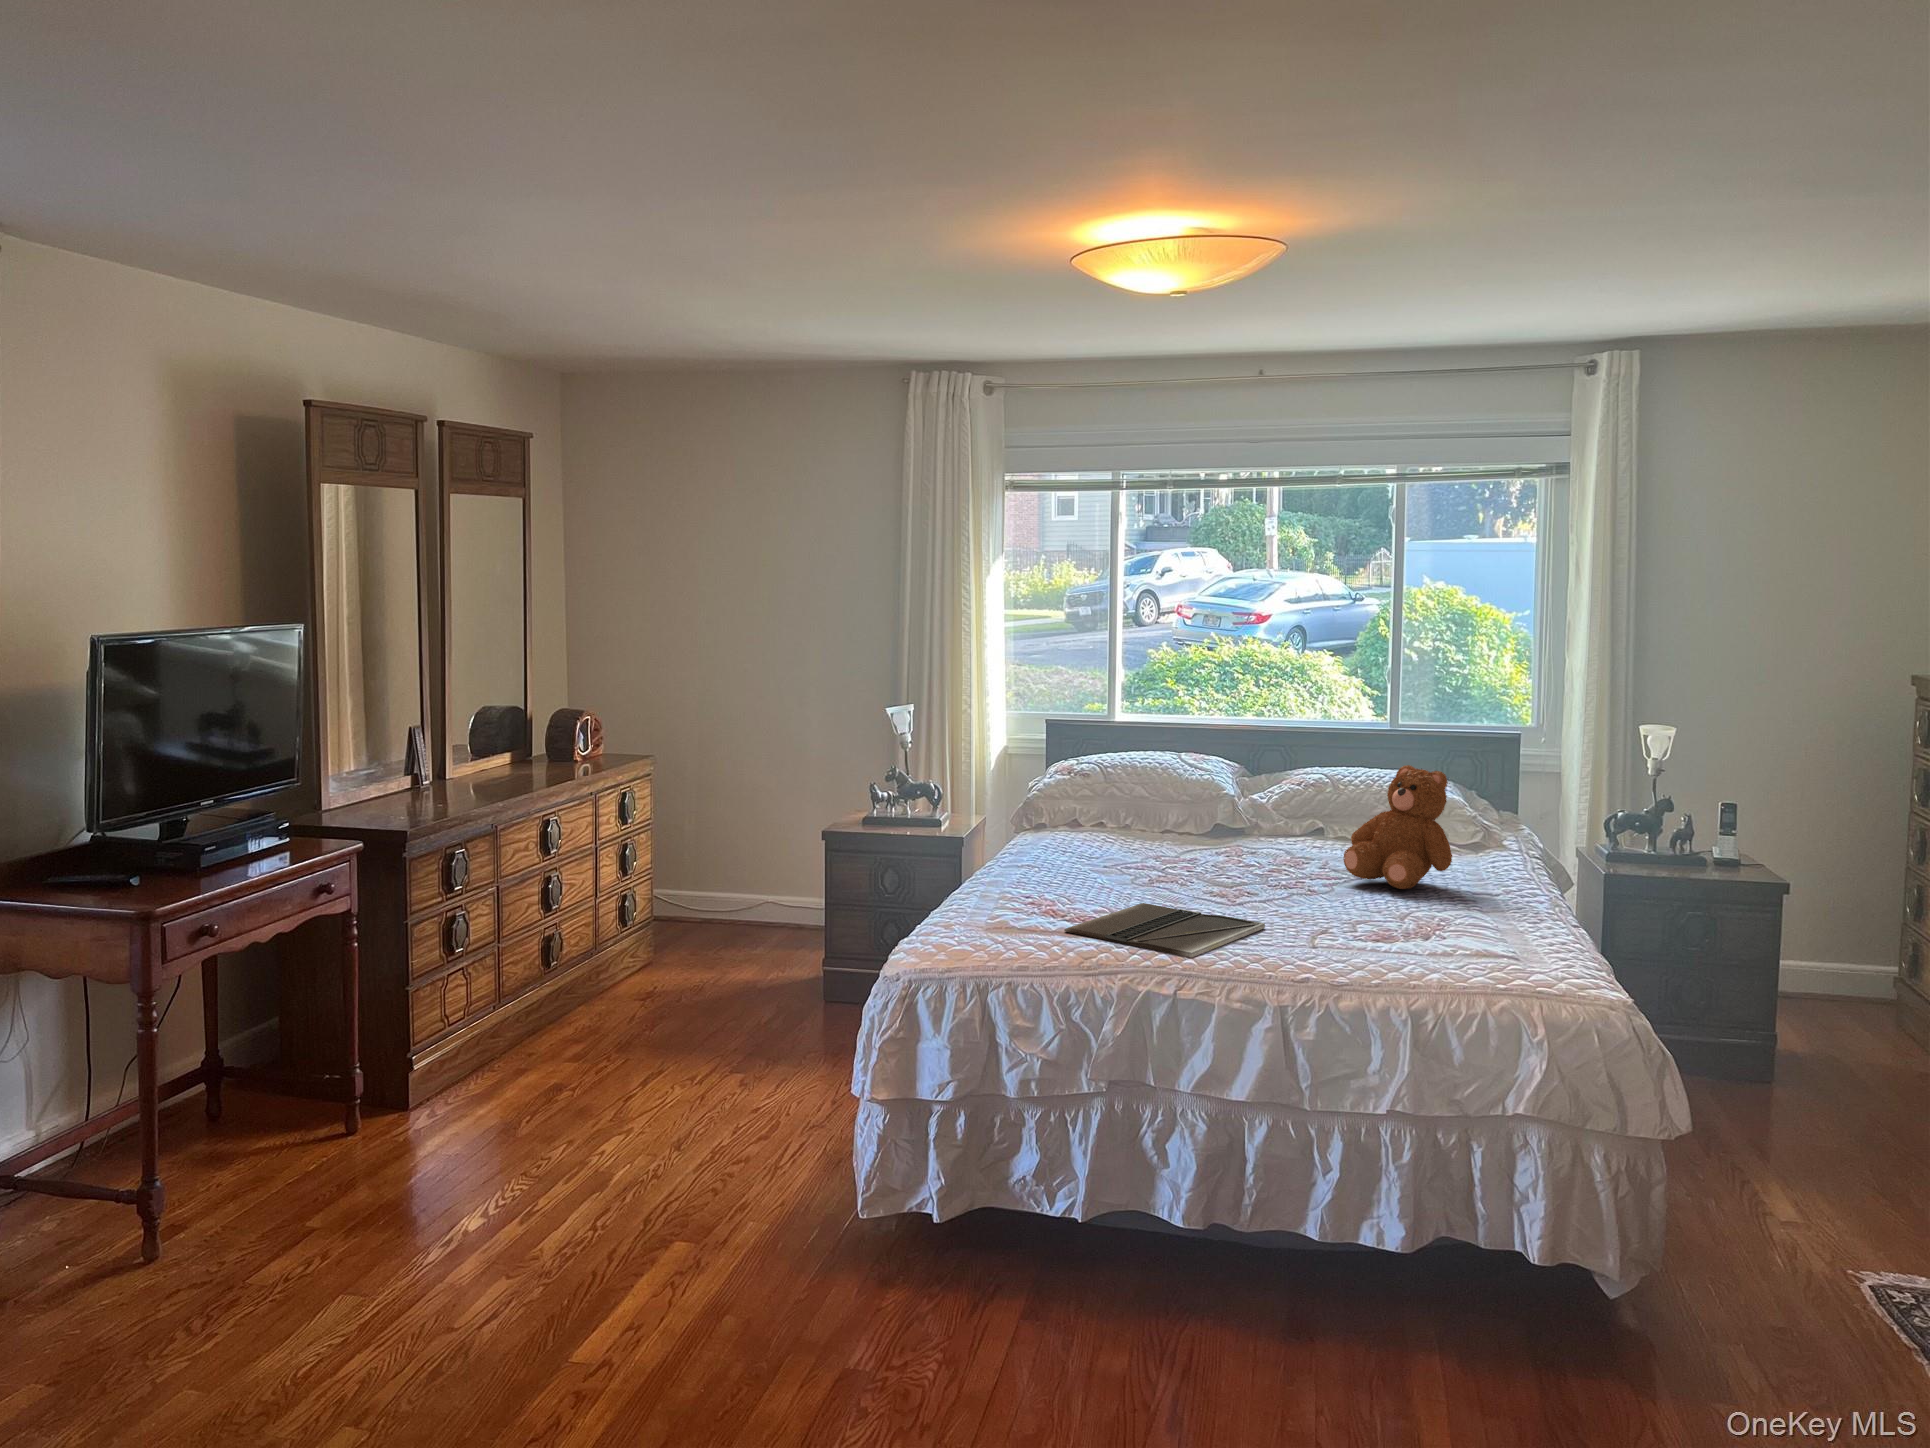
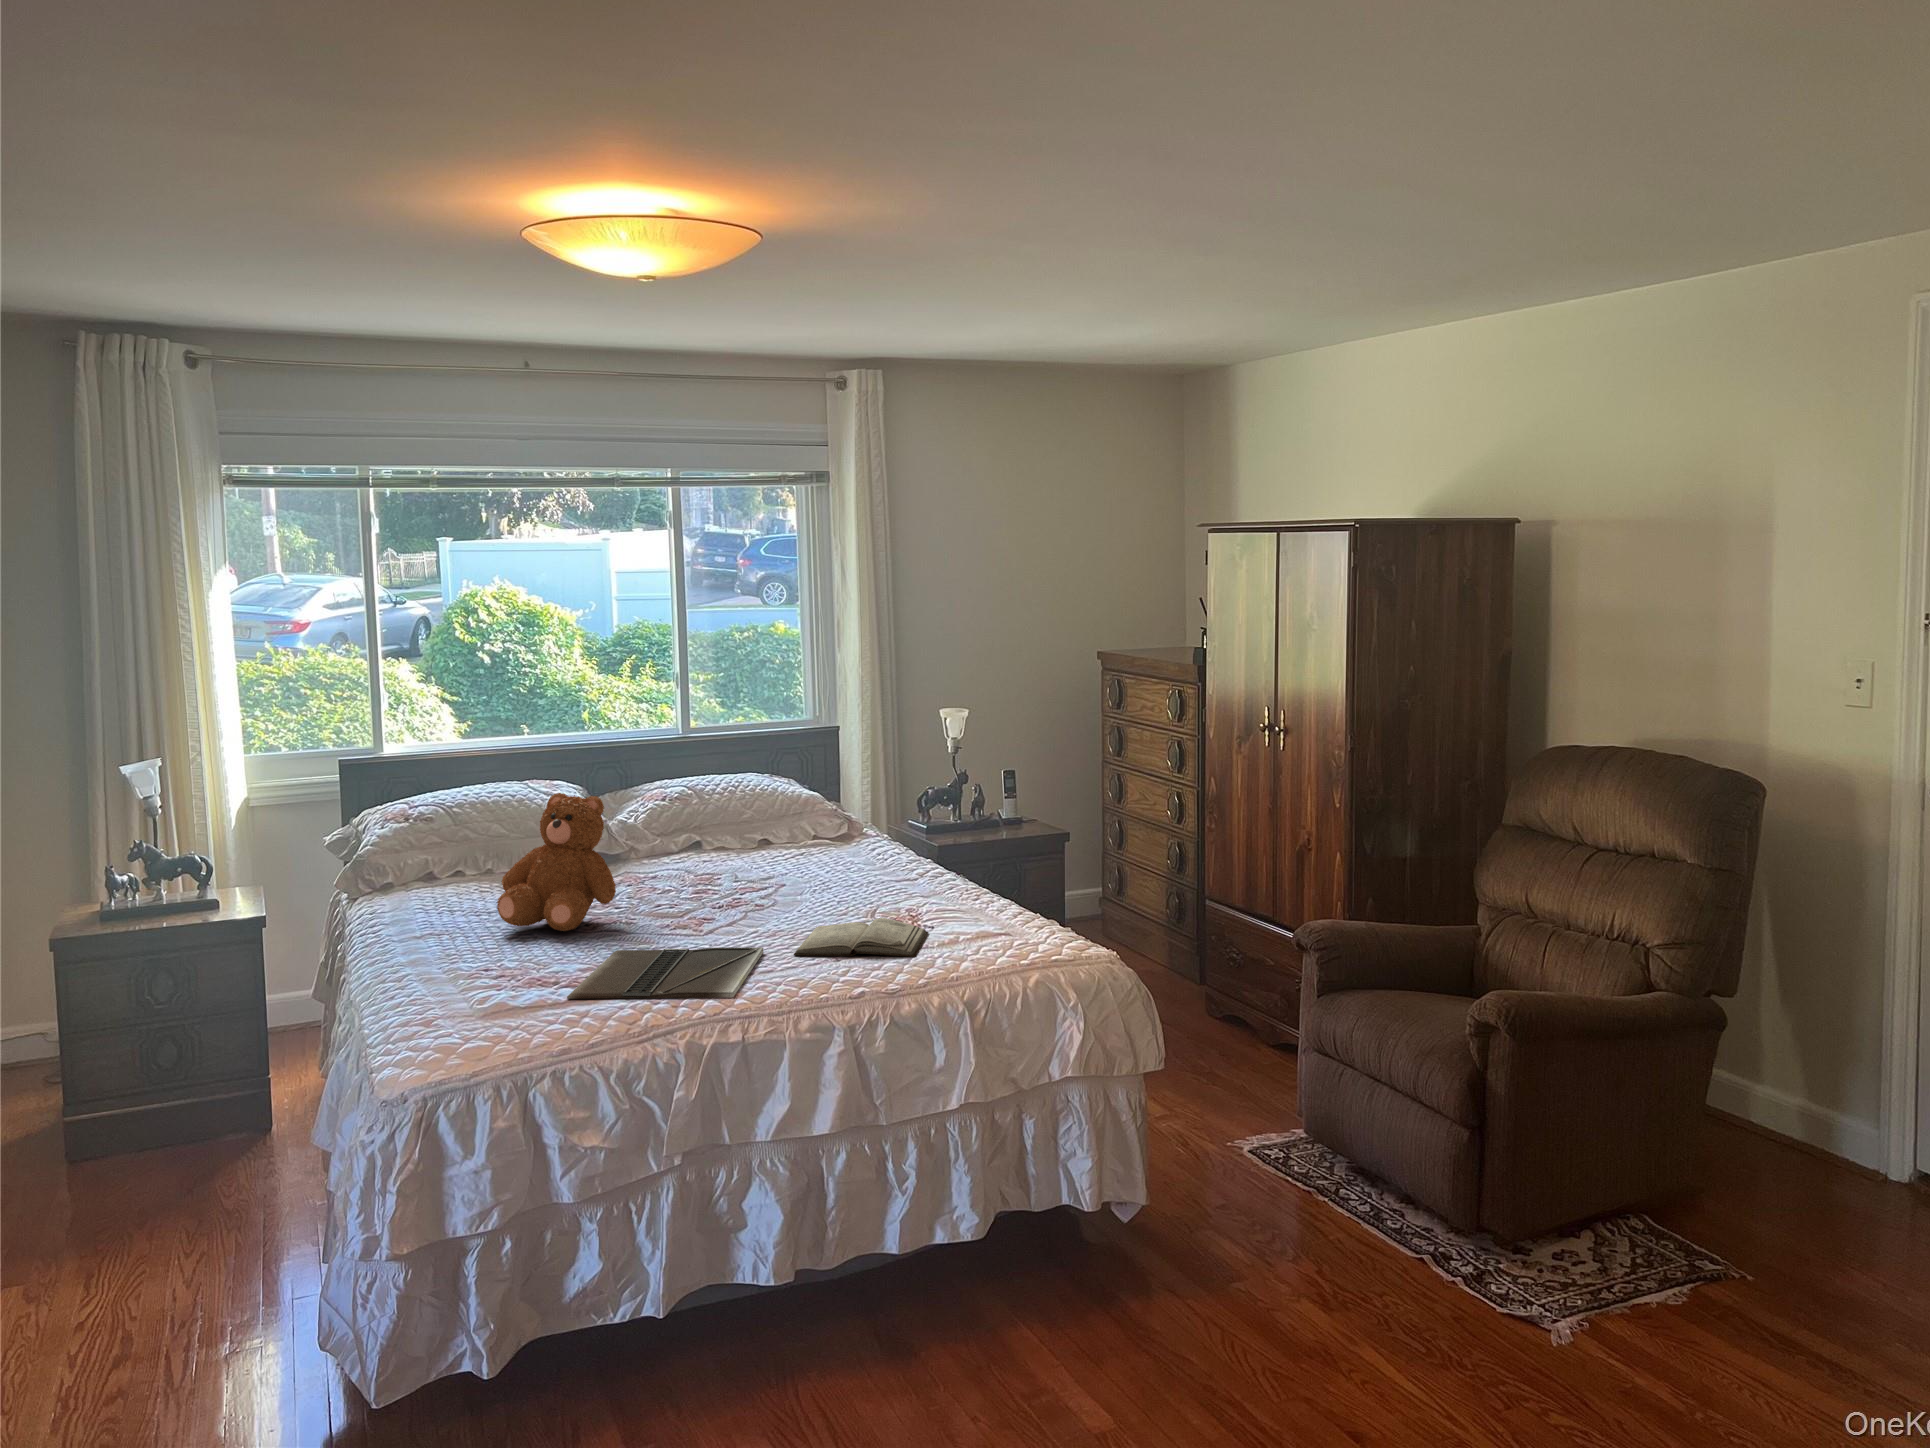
teddy bear: present [1343,765,1452,889] -> present [497,793,616,931]
diary: none [1287,916,1444,959] -> present [794,918,928,957]

